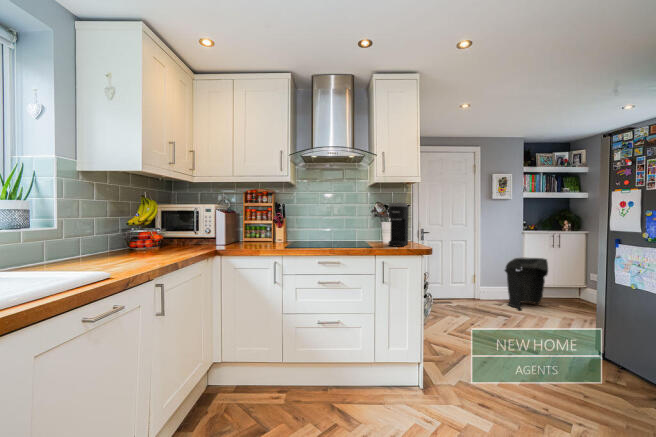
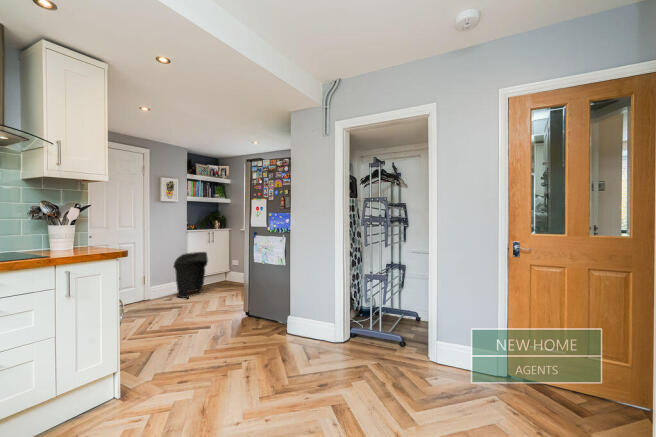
coffee maker: present [389,203,409,246] -> none [67,203,92,253]

